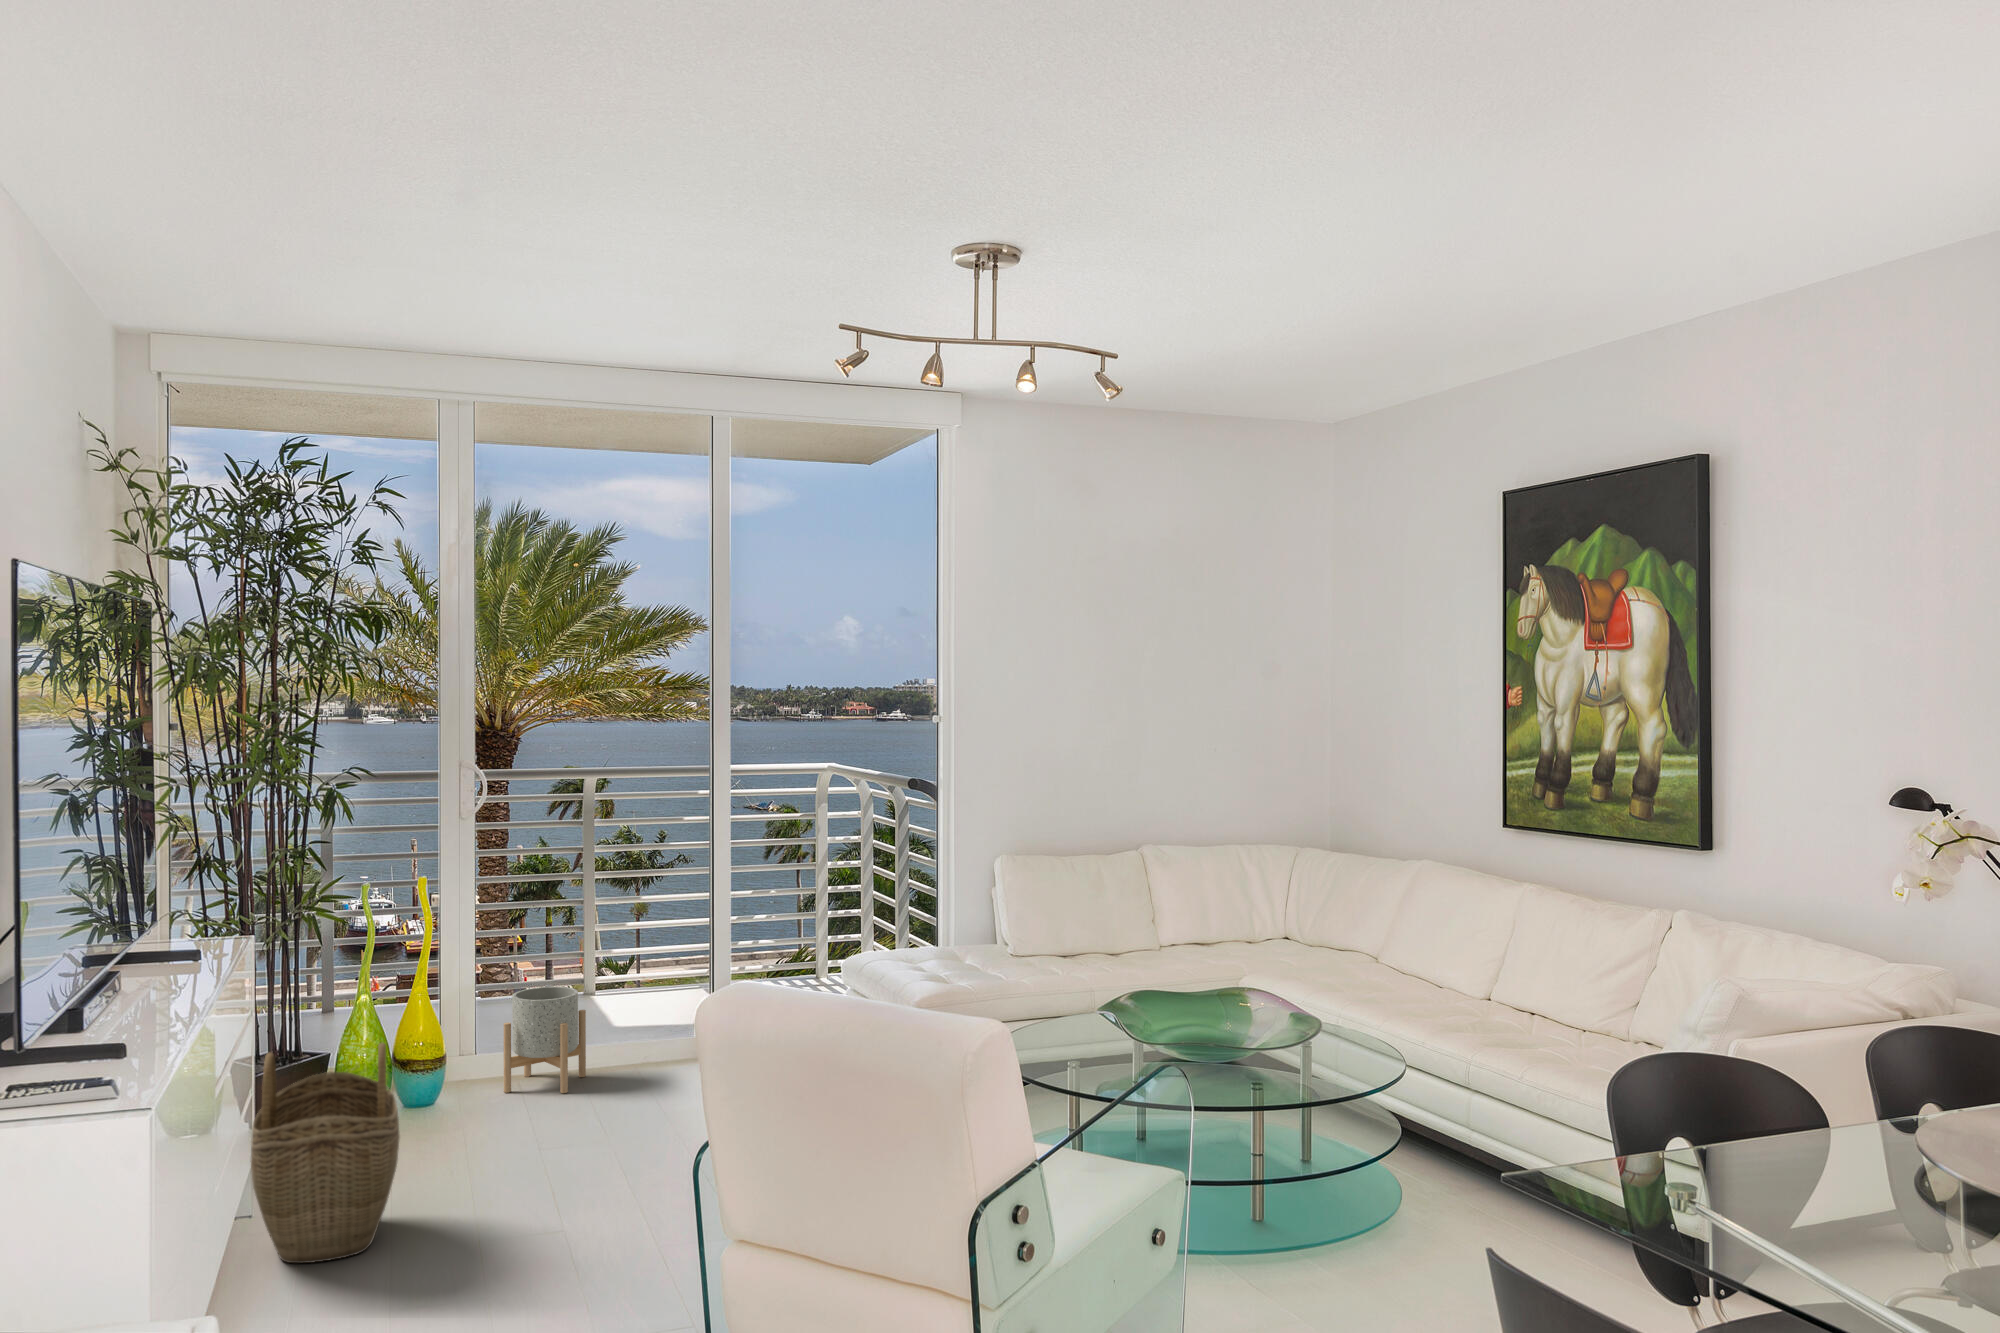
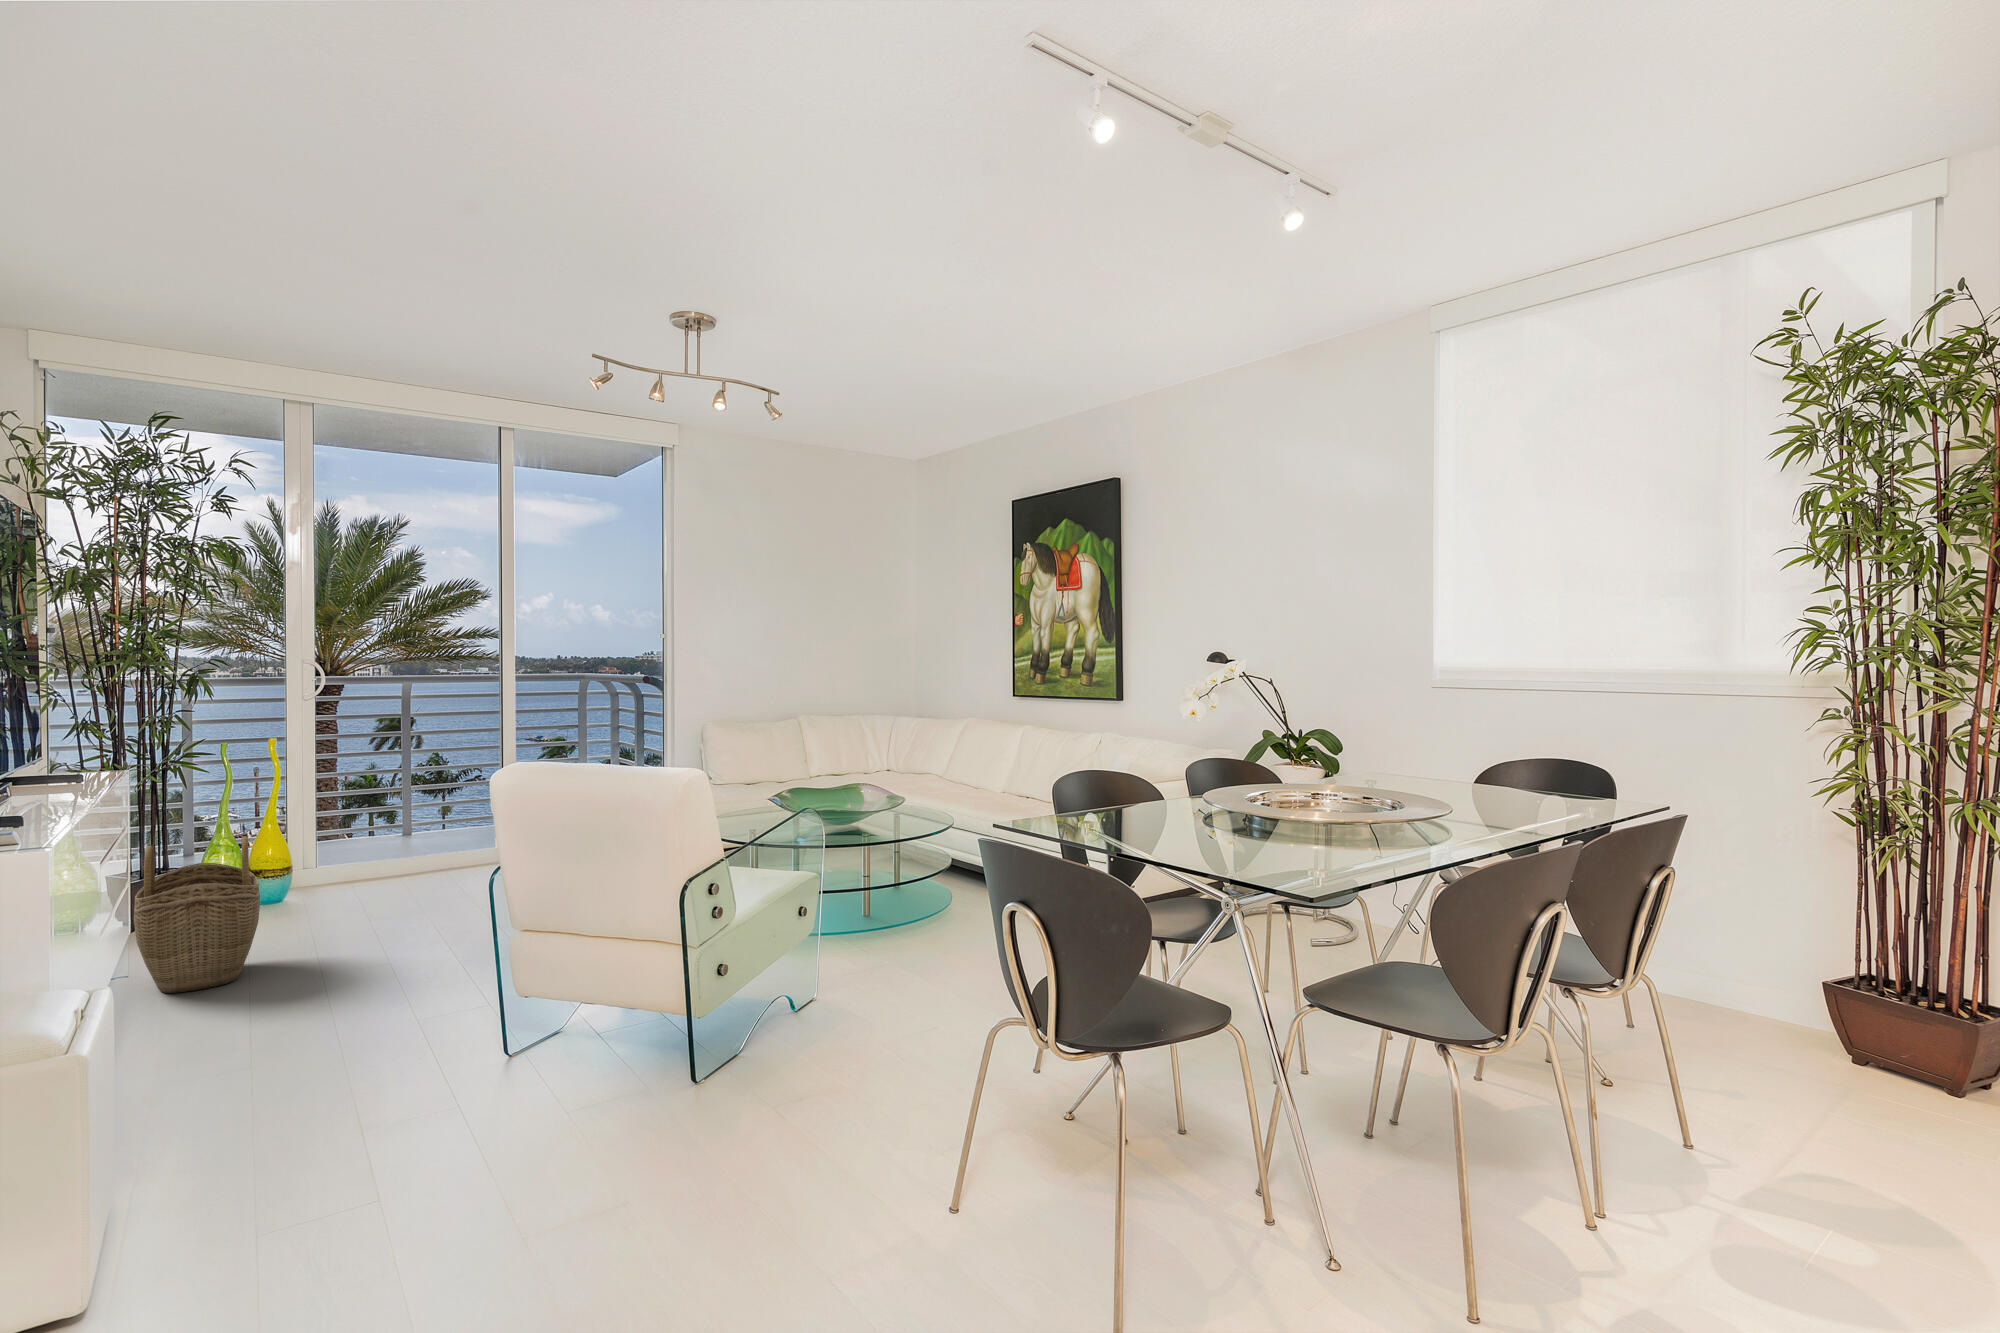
planter: present [504,987,586,1093] -> none [340,819,405,892]

